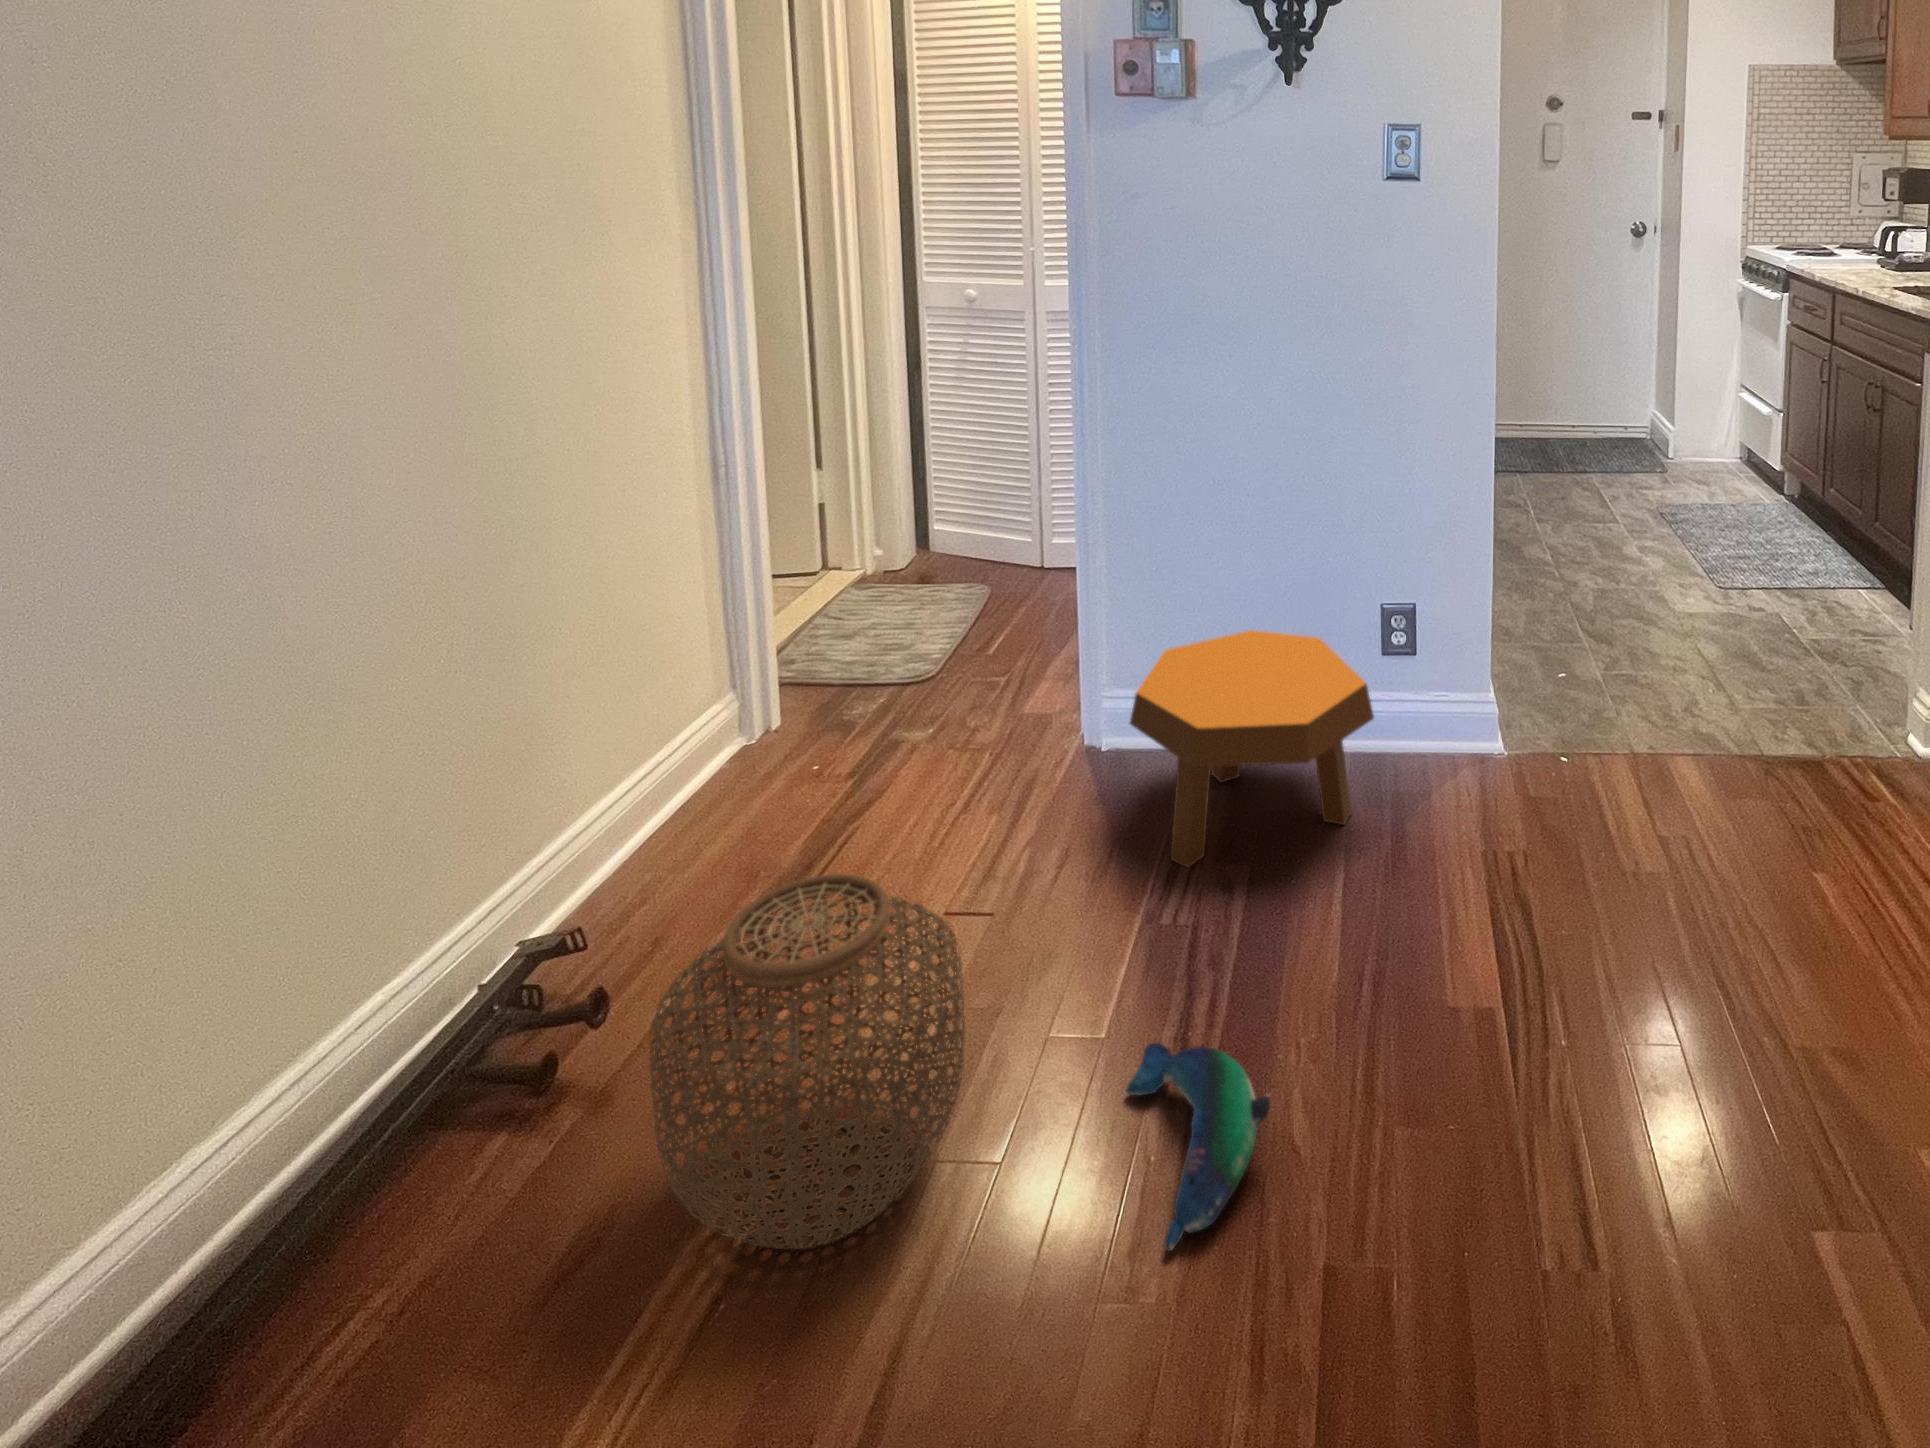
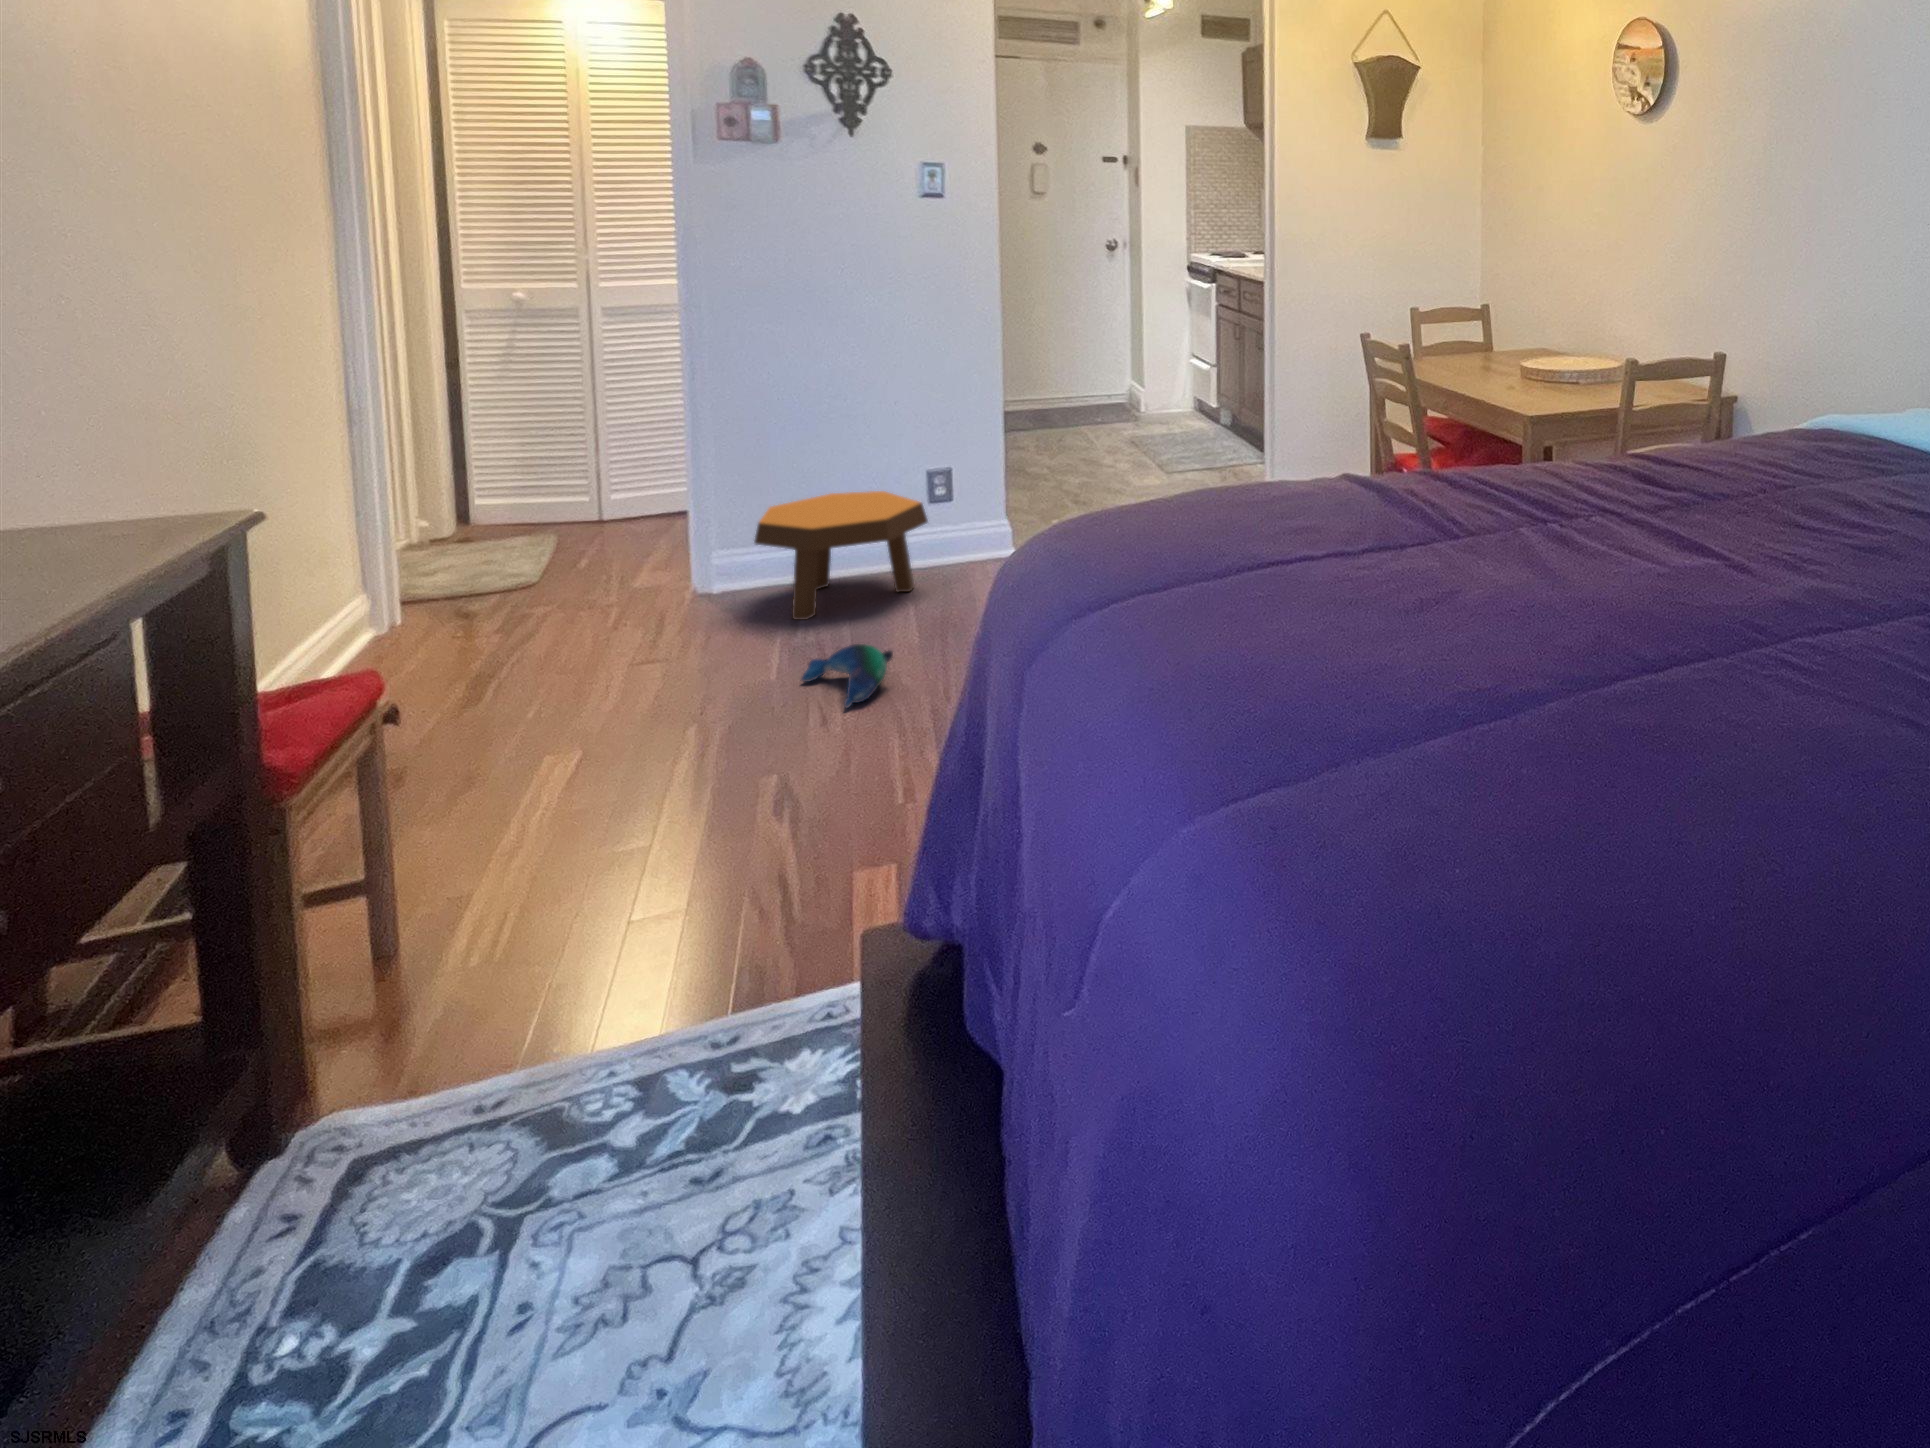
woven basket: present [649,874,965,1249] -> none [518,568,710,751]

